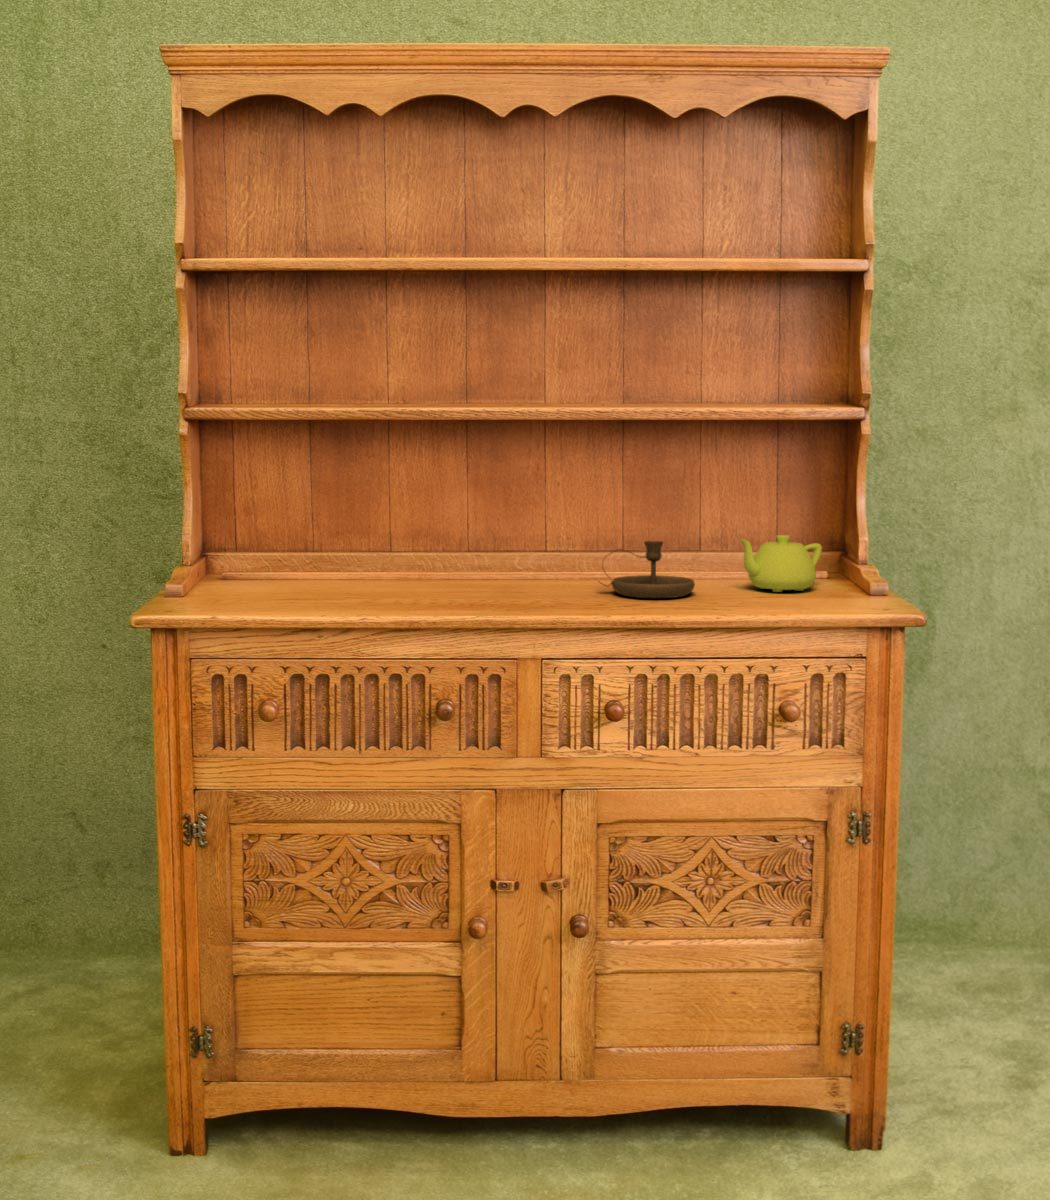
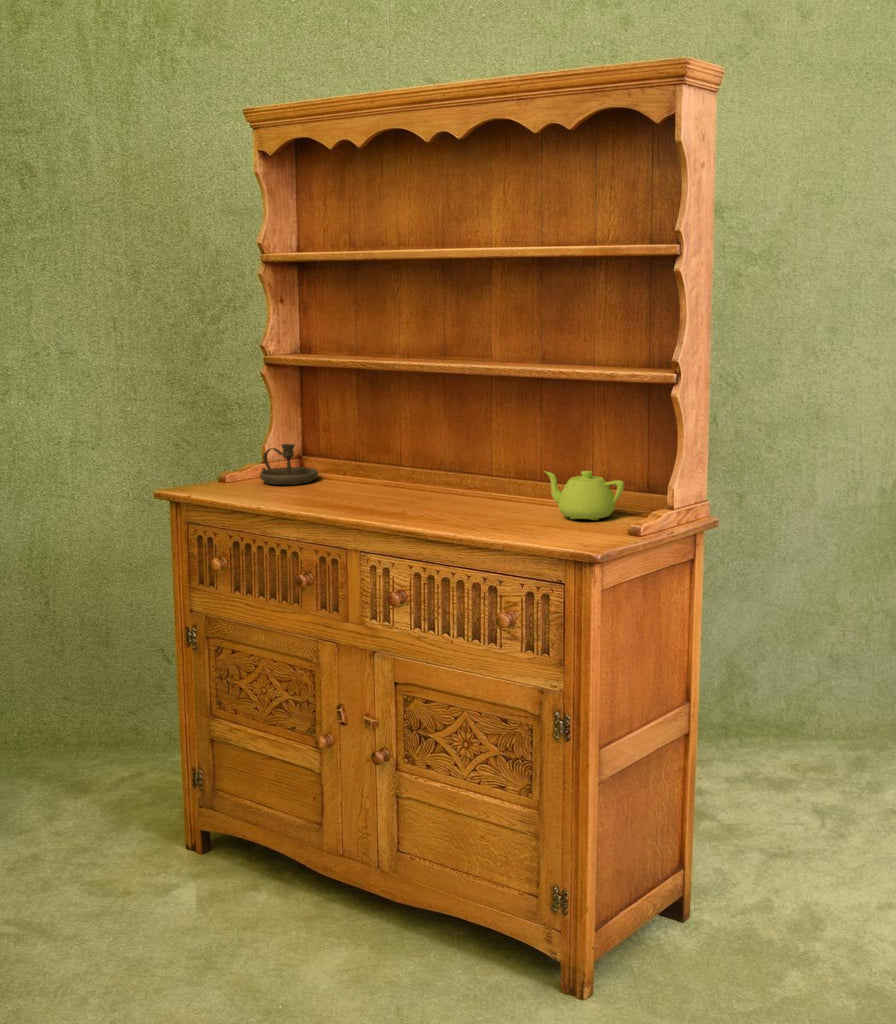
candlestick: present [601,541,695,598] -> present [260,444,318,485]

